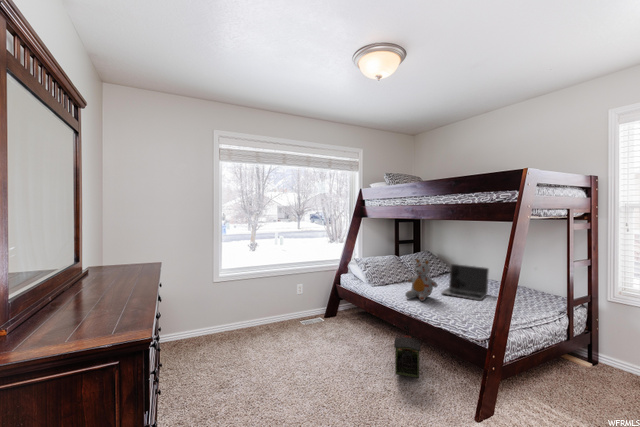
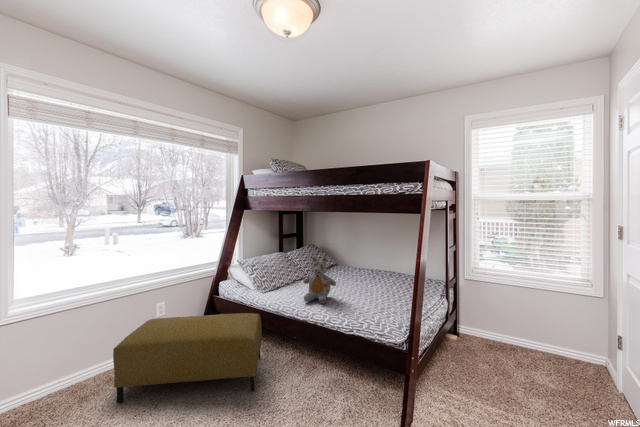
laptop: present [442,264,489,300] -> none [336,257,377,293]
ottoman: none [269,293,369,358] -> present [113,313,262,403]
toy train: present [394,325,421,378] -> none [298,334,335,404]

